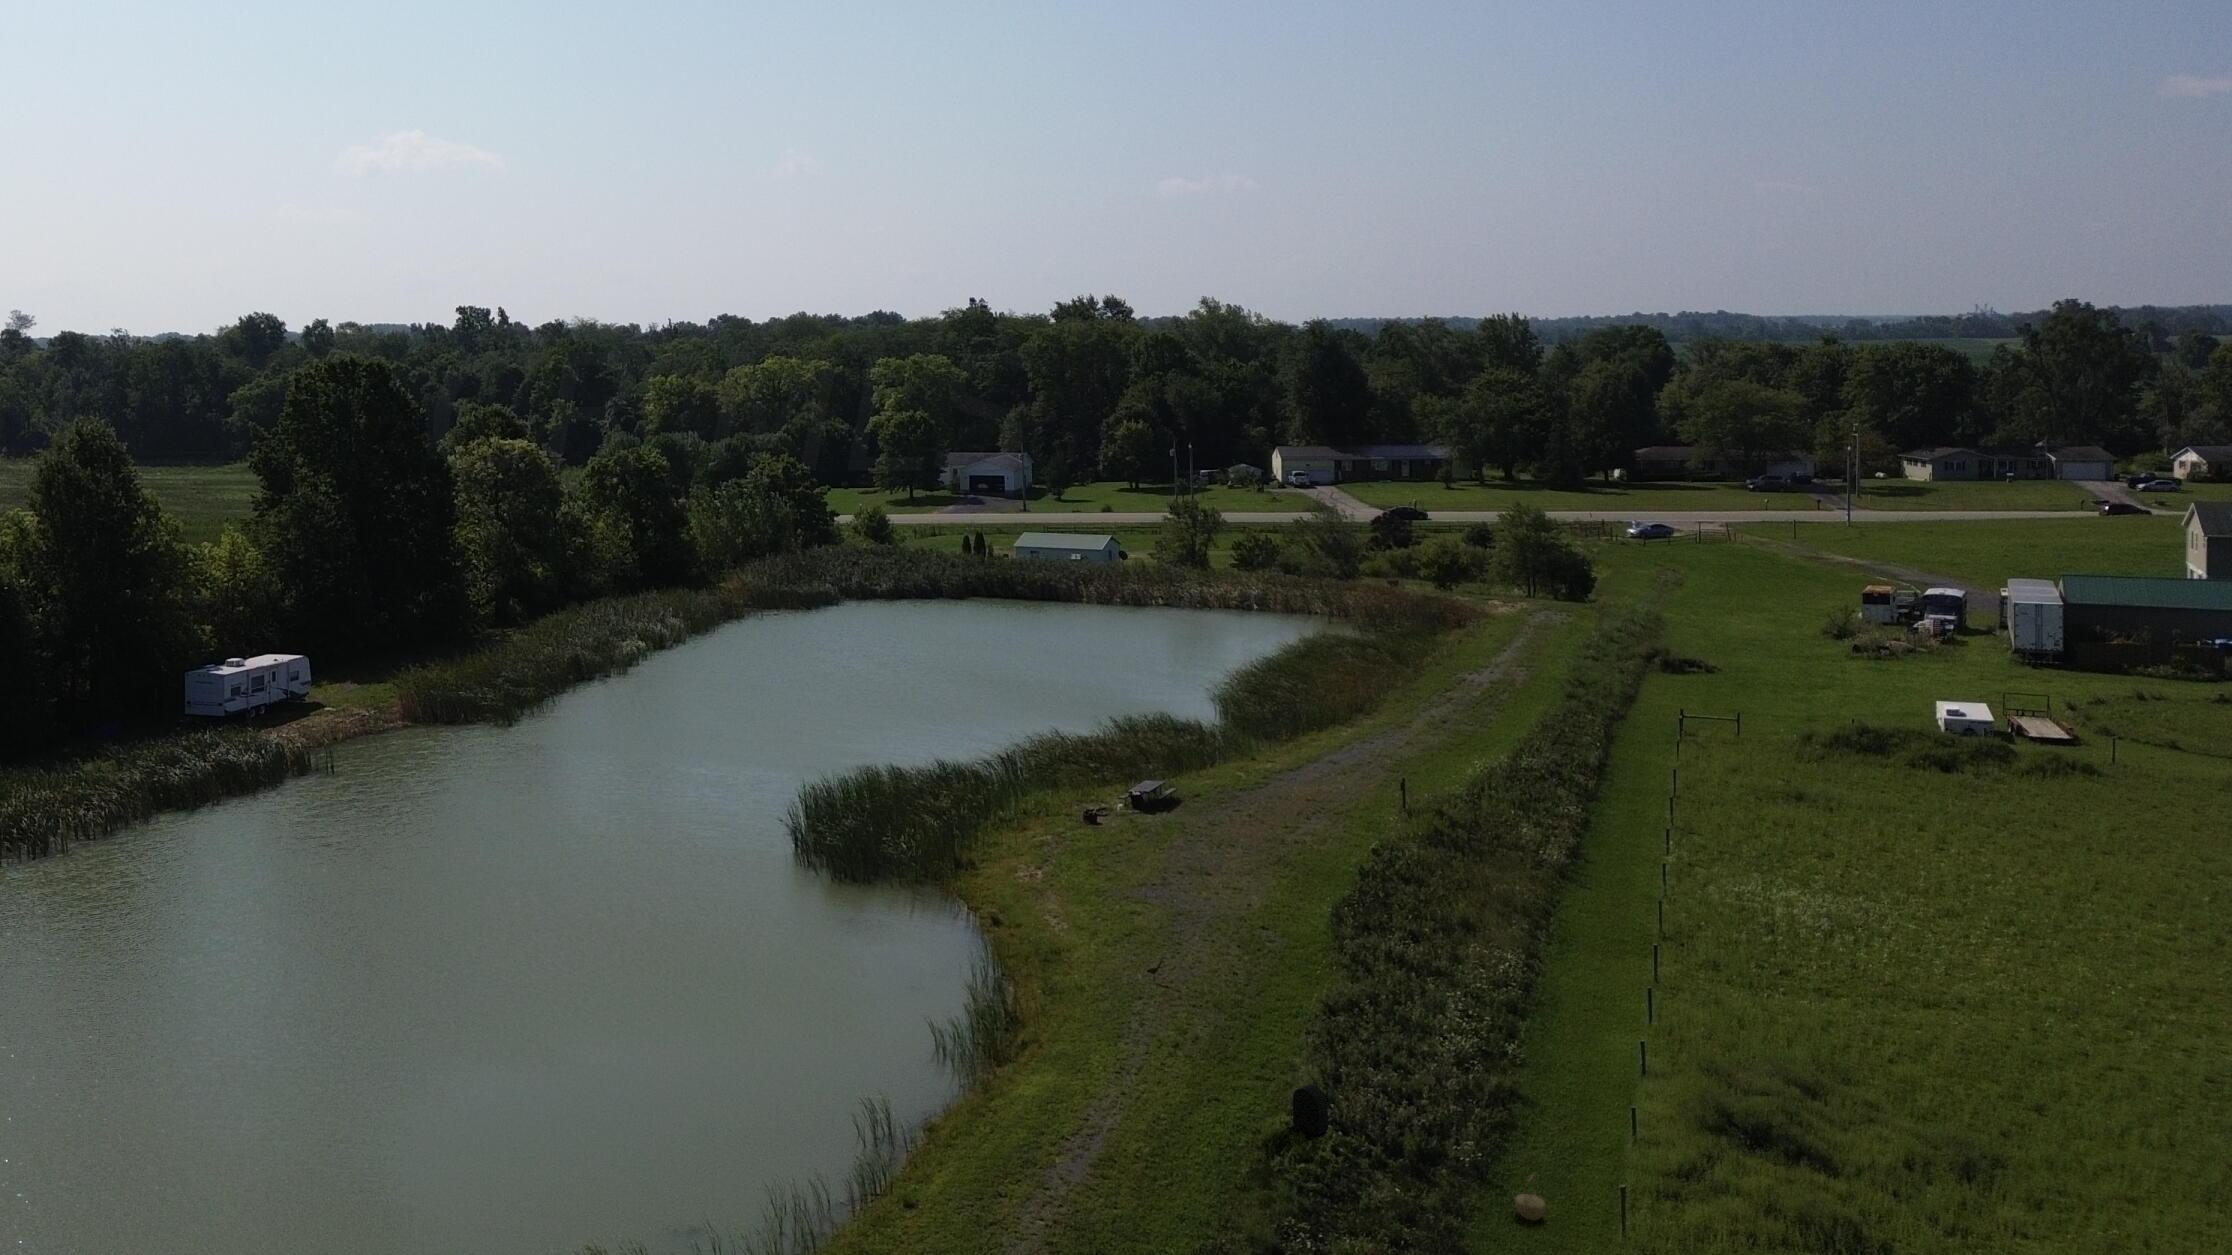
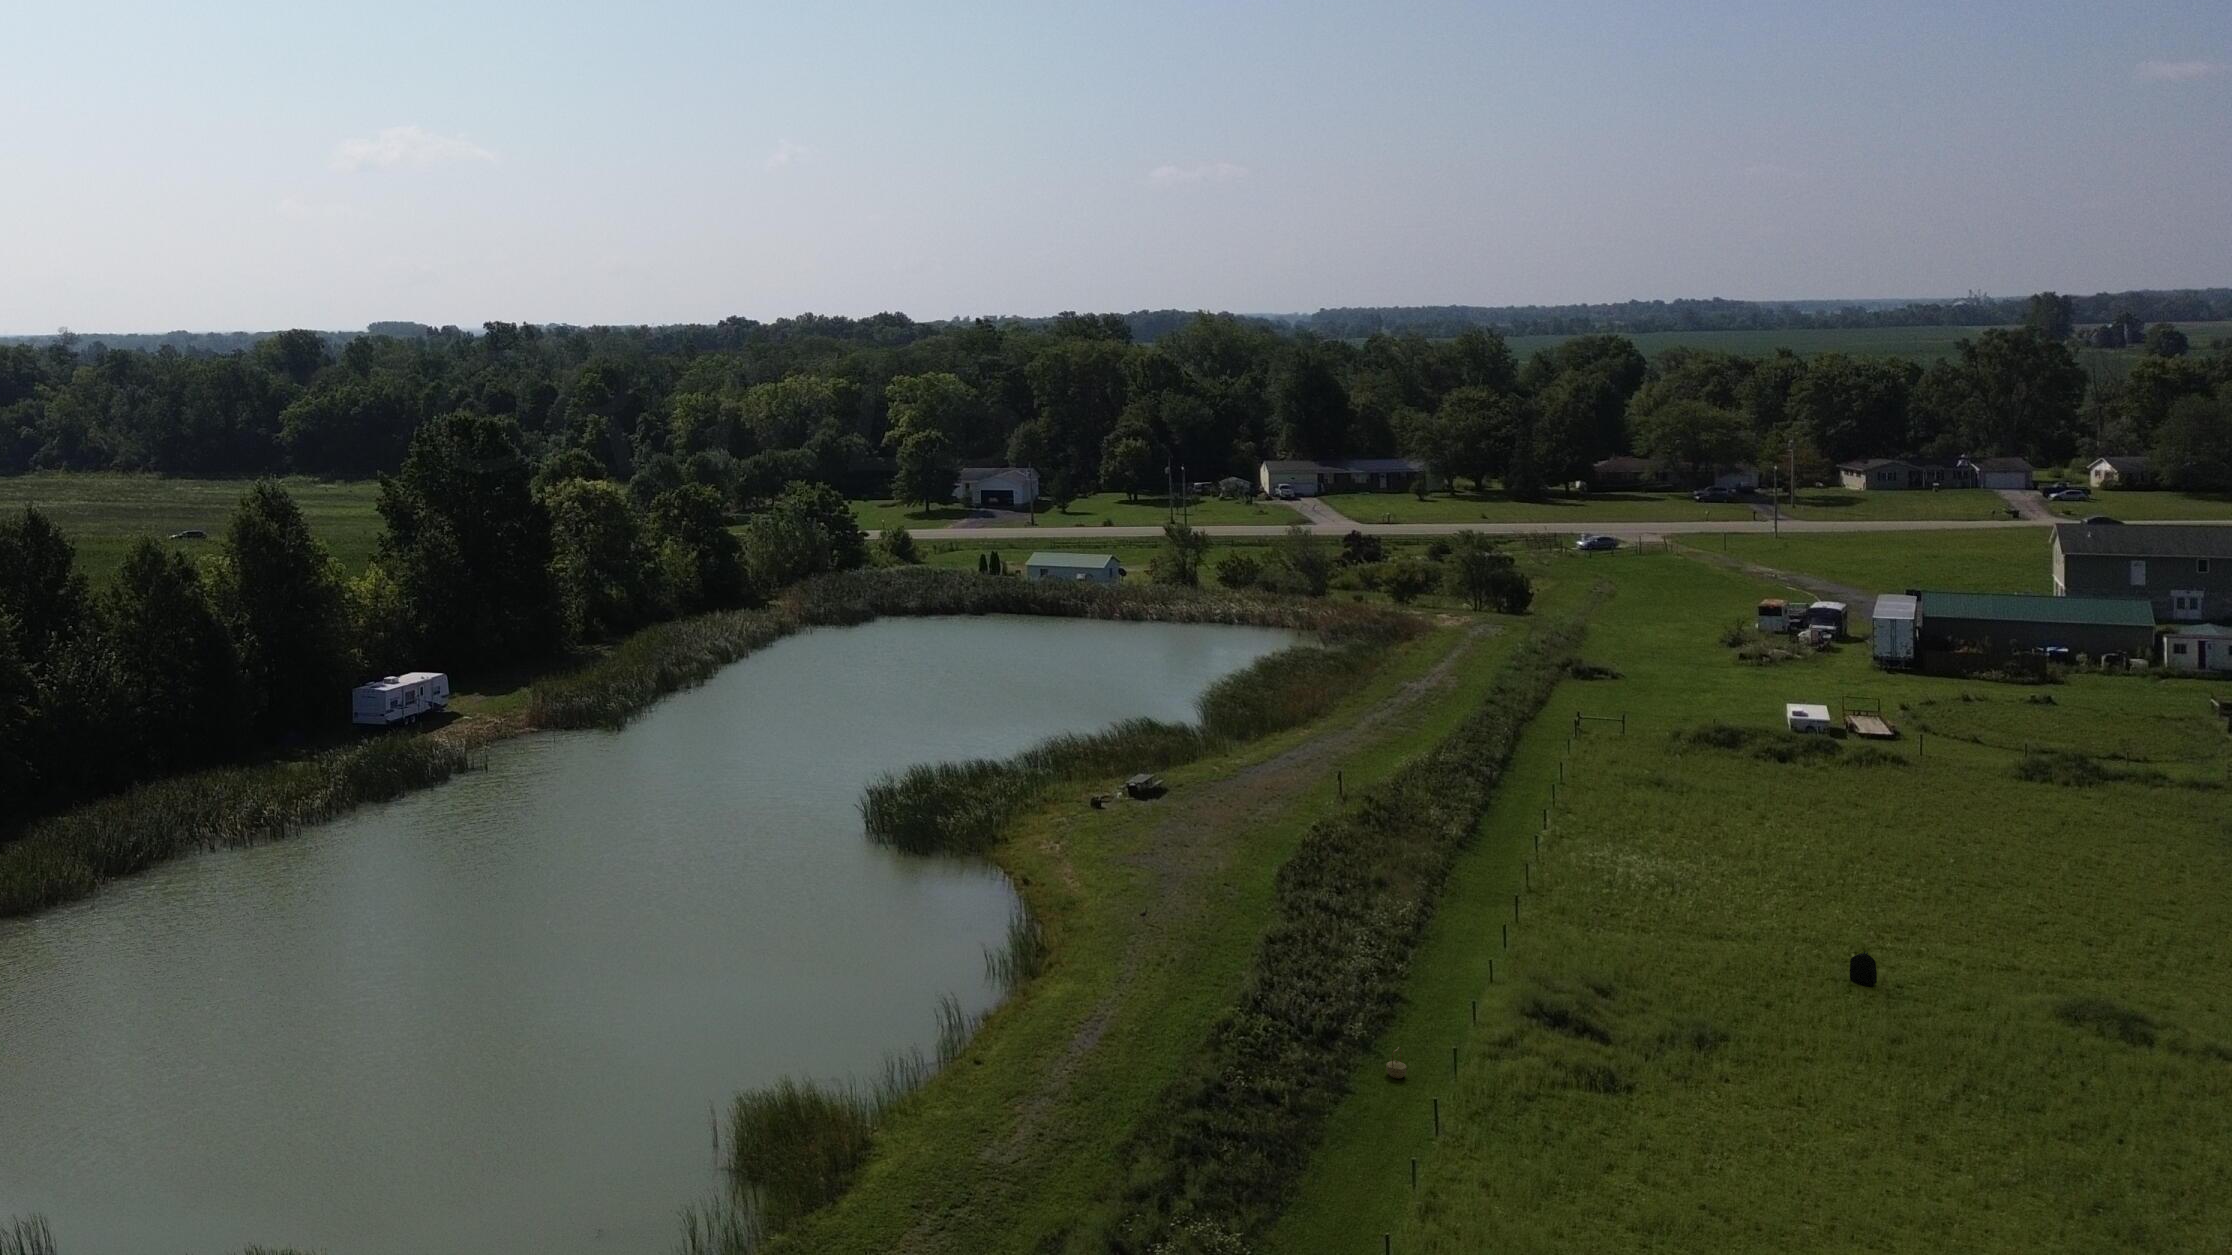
backpack: present [1293,1081,1329,1135] -> present [1850,951,1877,986]

